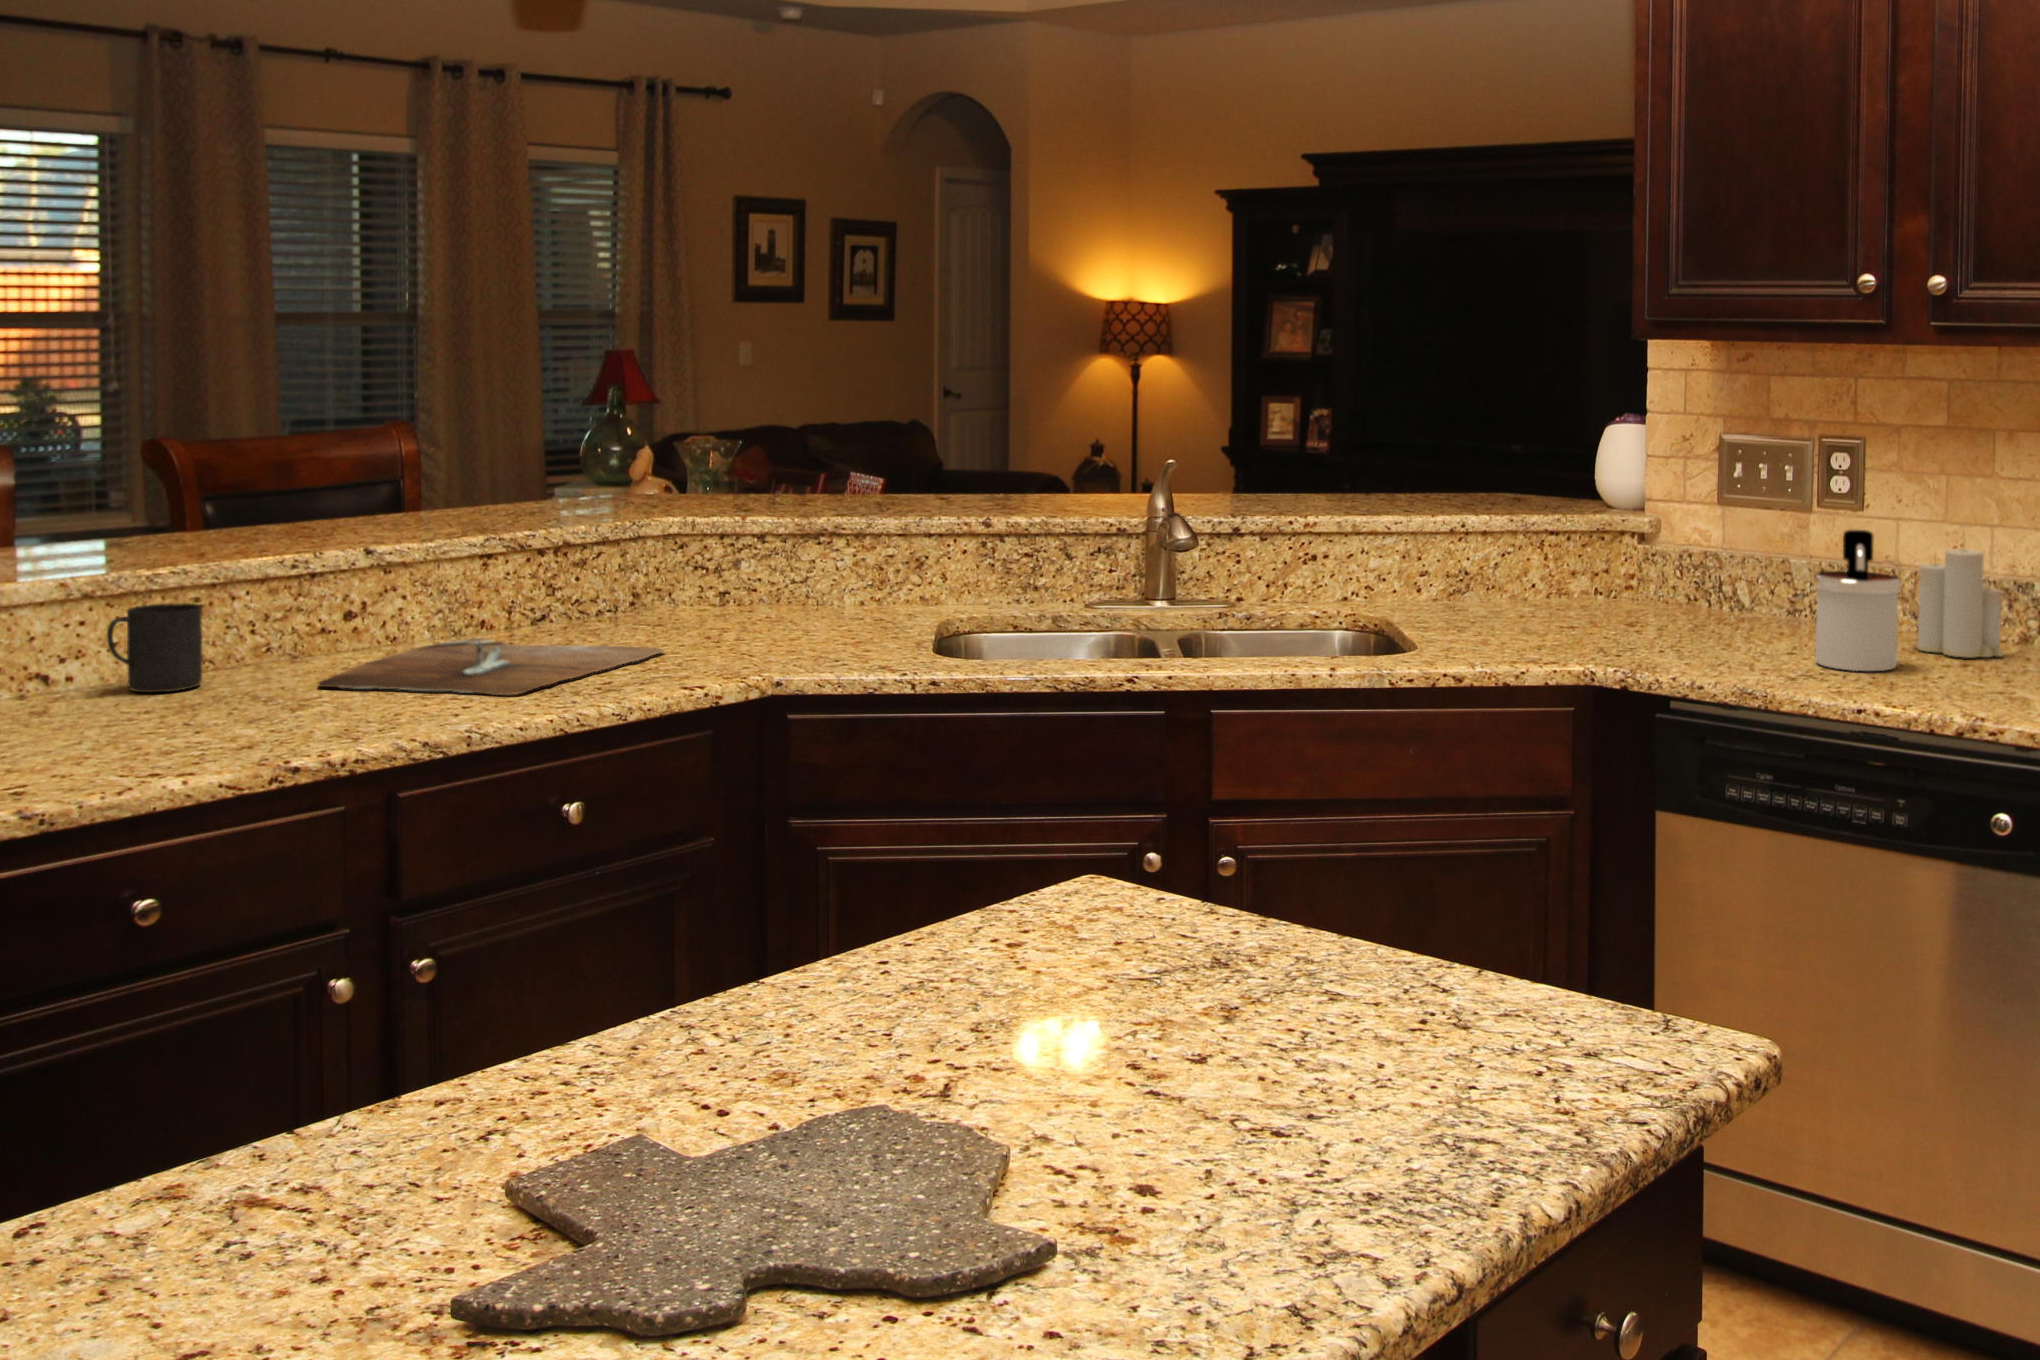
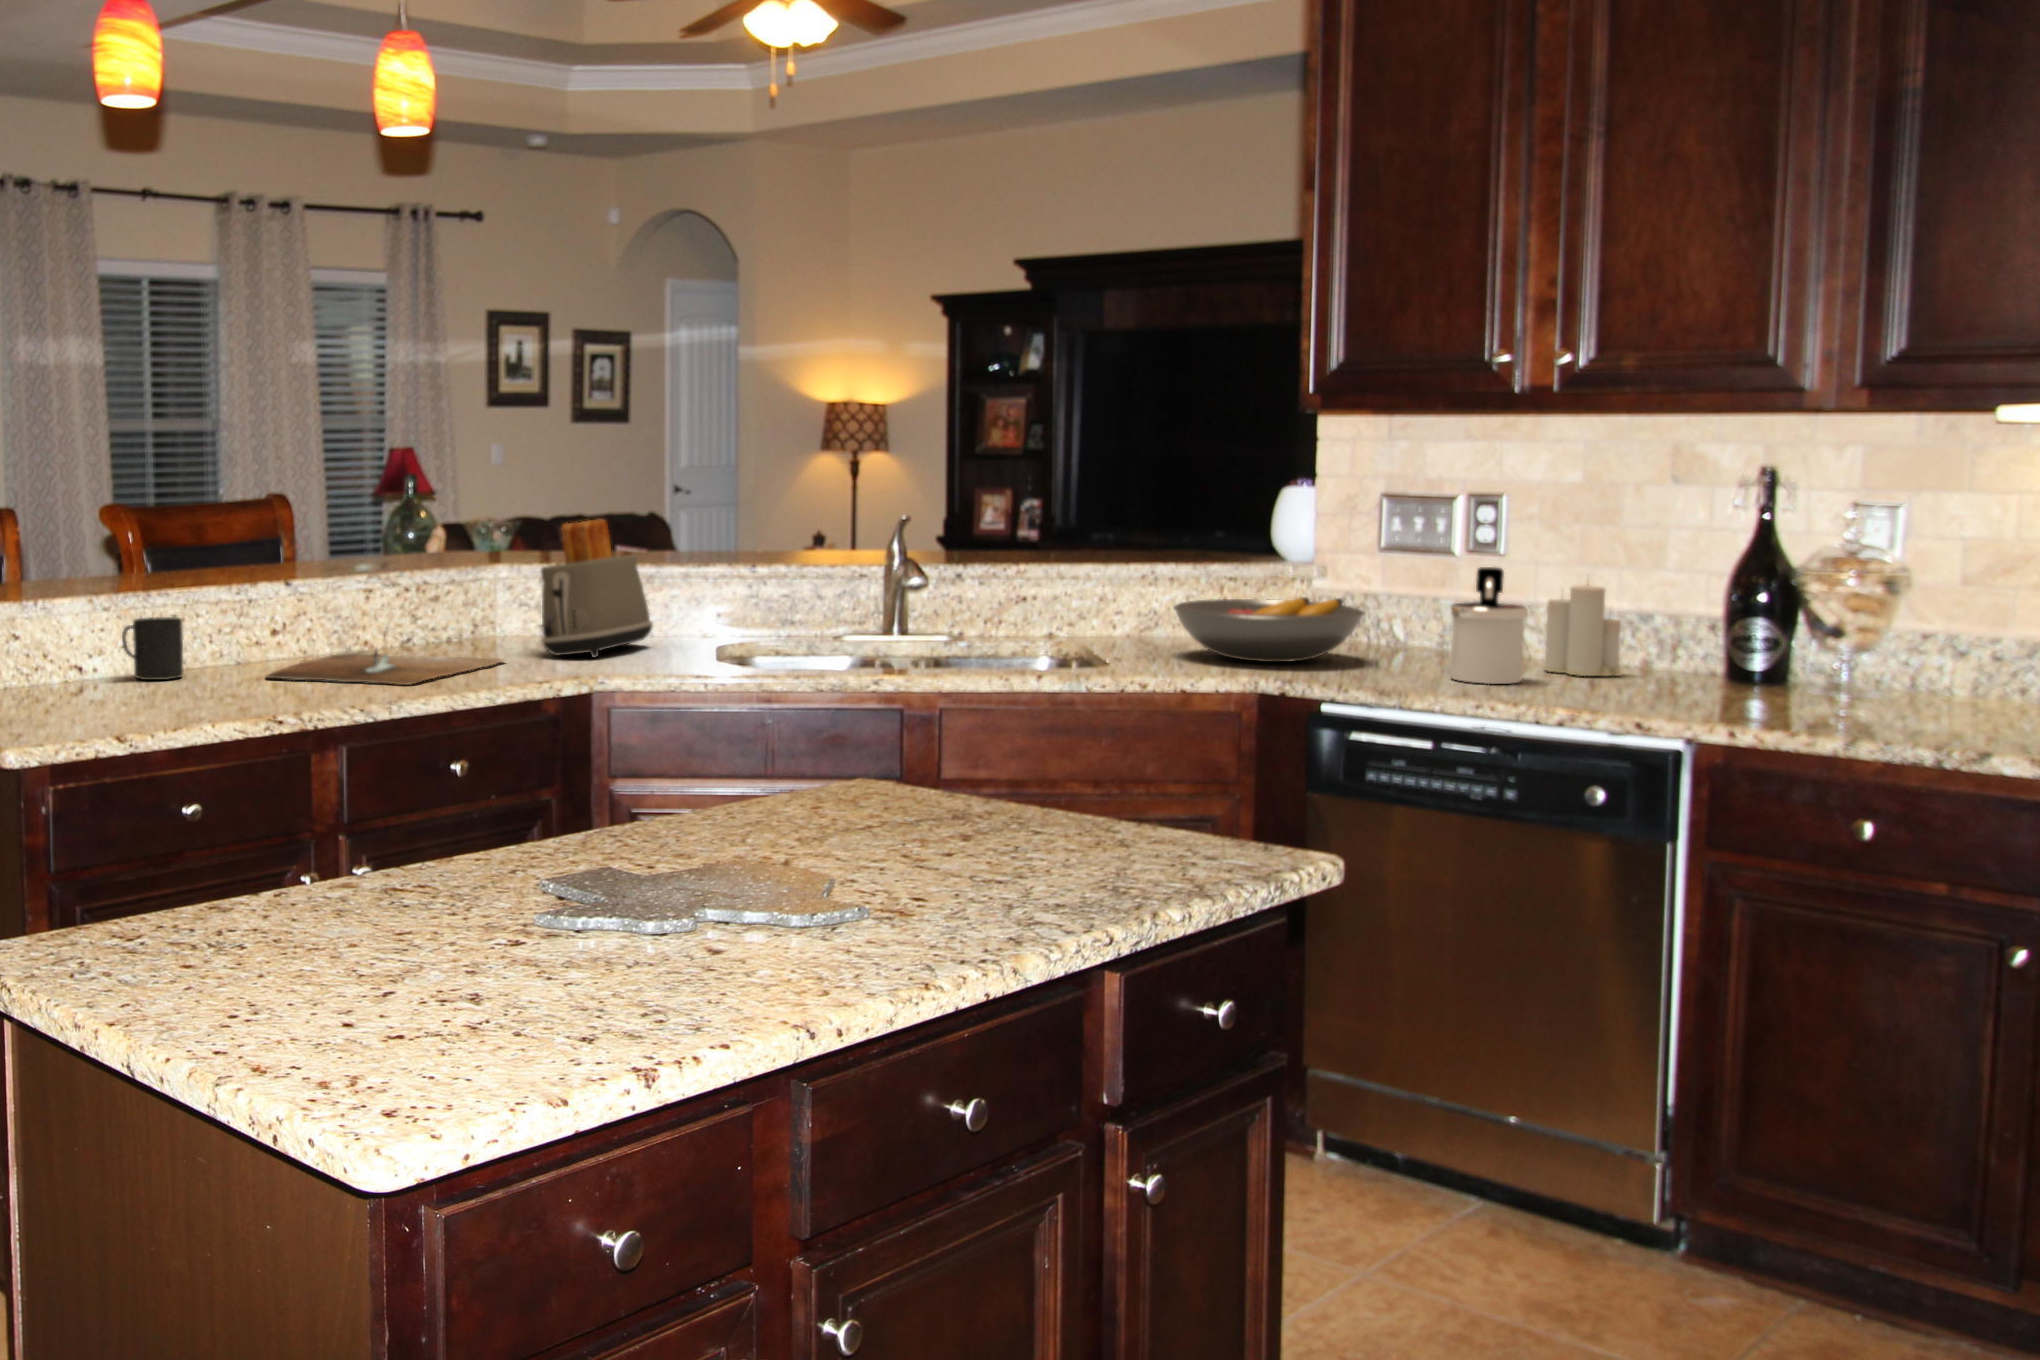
toaster: none [716,464,866,644] -> present [541,519,653,658]
fruit bowl: none [1496,561,1715,639] -> present [1174,597,1364,662]

